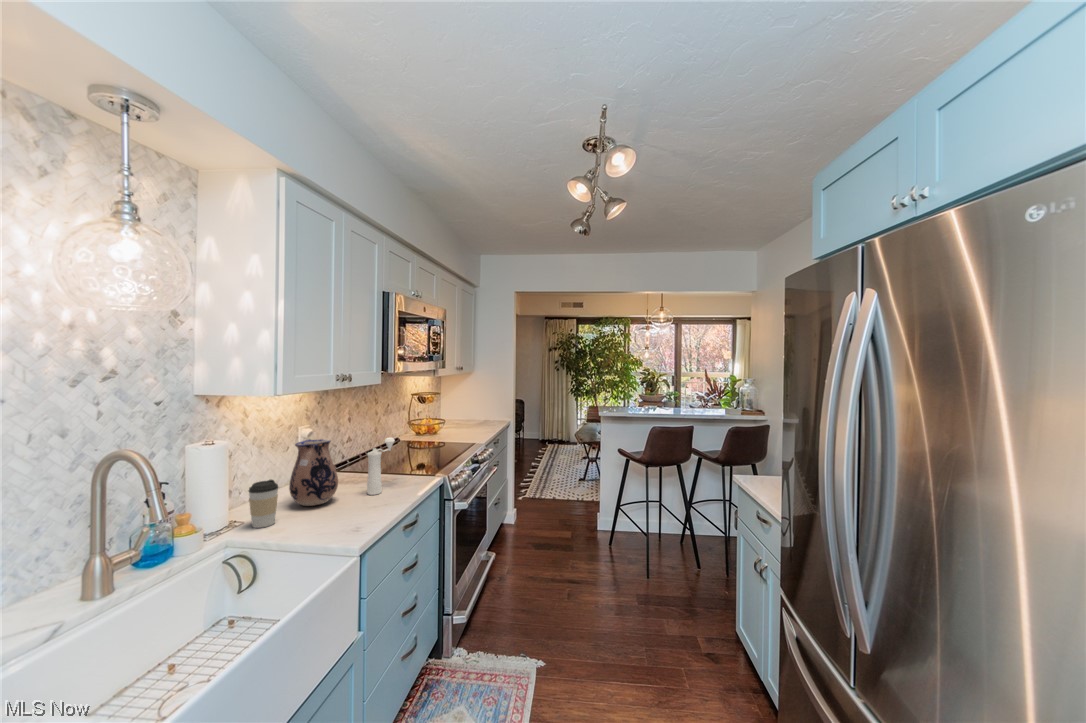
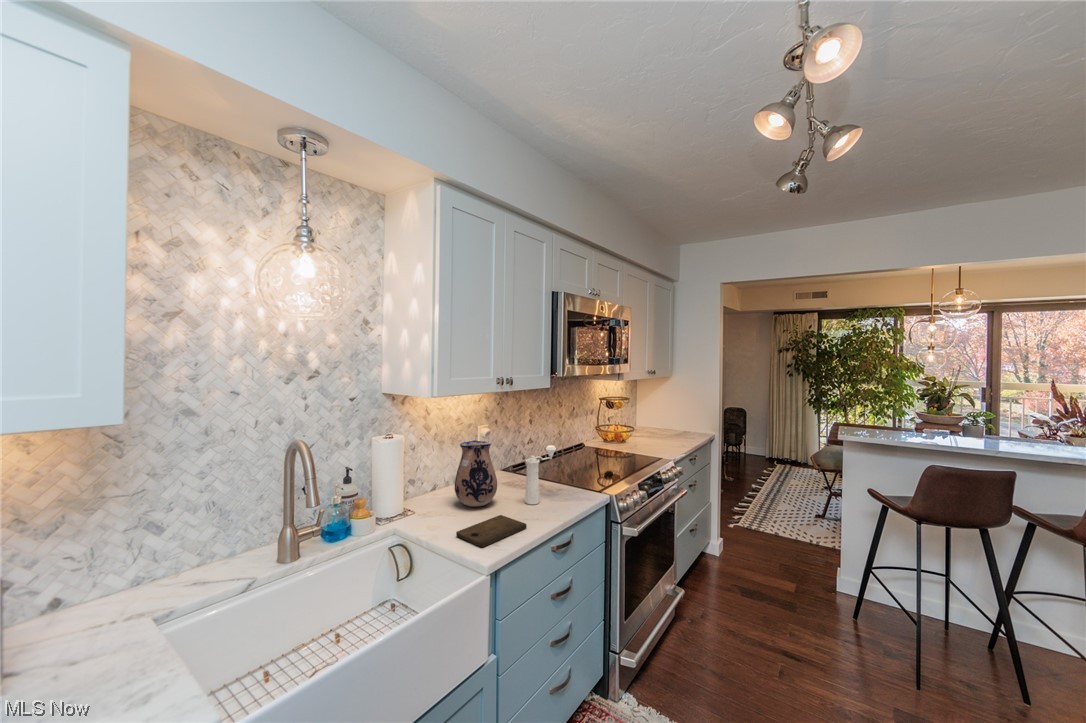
coffee cup: present [249,480,278,528] -> none [414,476,439,521]
cutting board: none [312,507,381,535] -> present [456,515,527,547]

